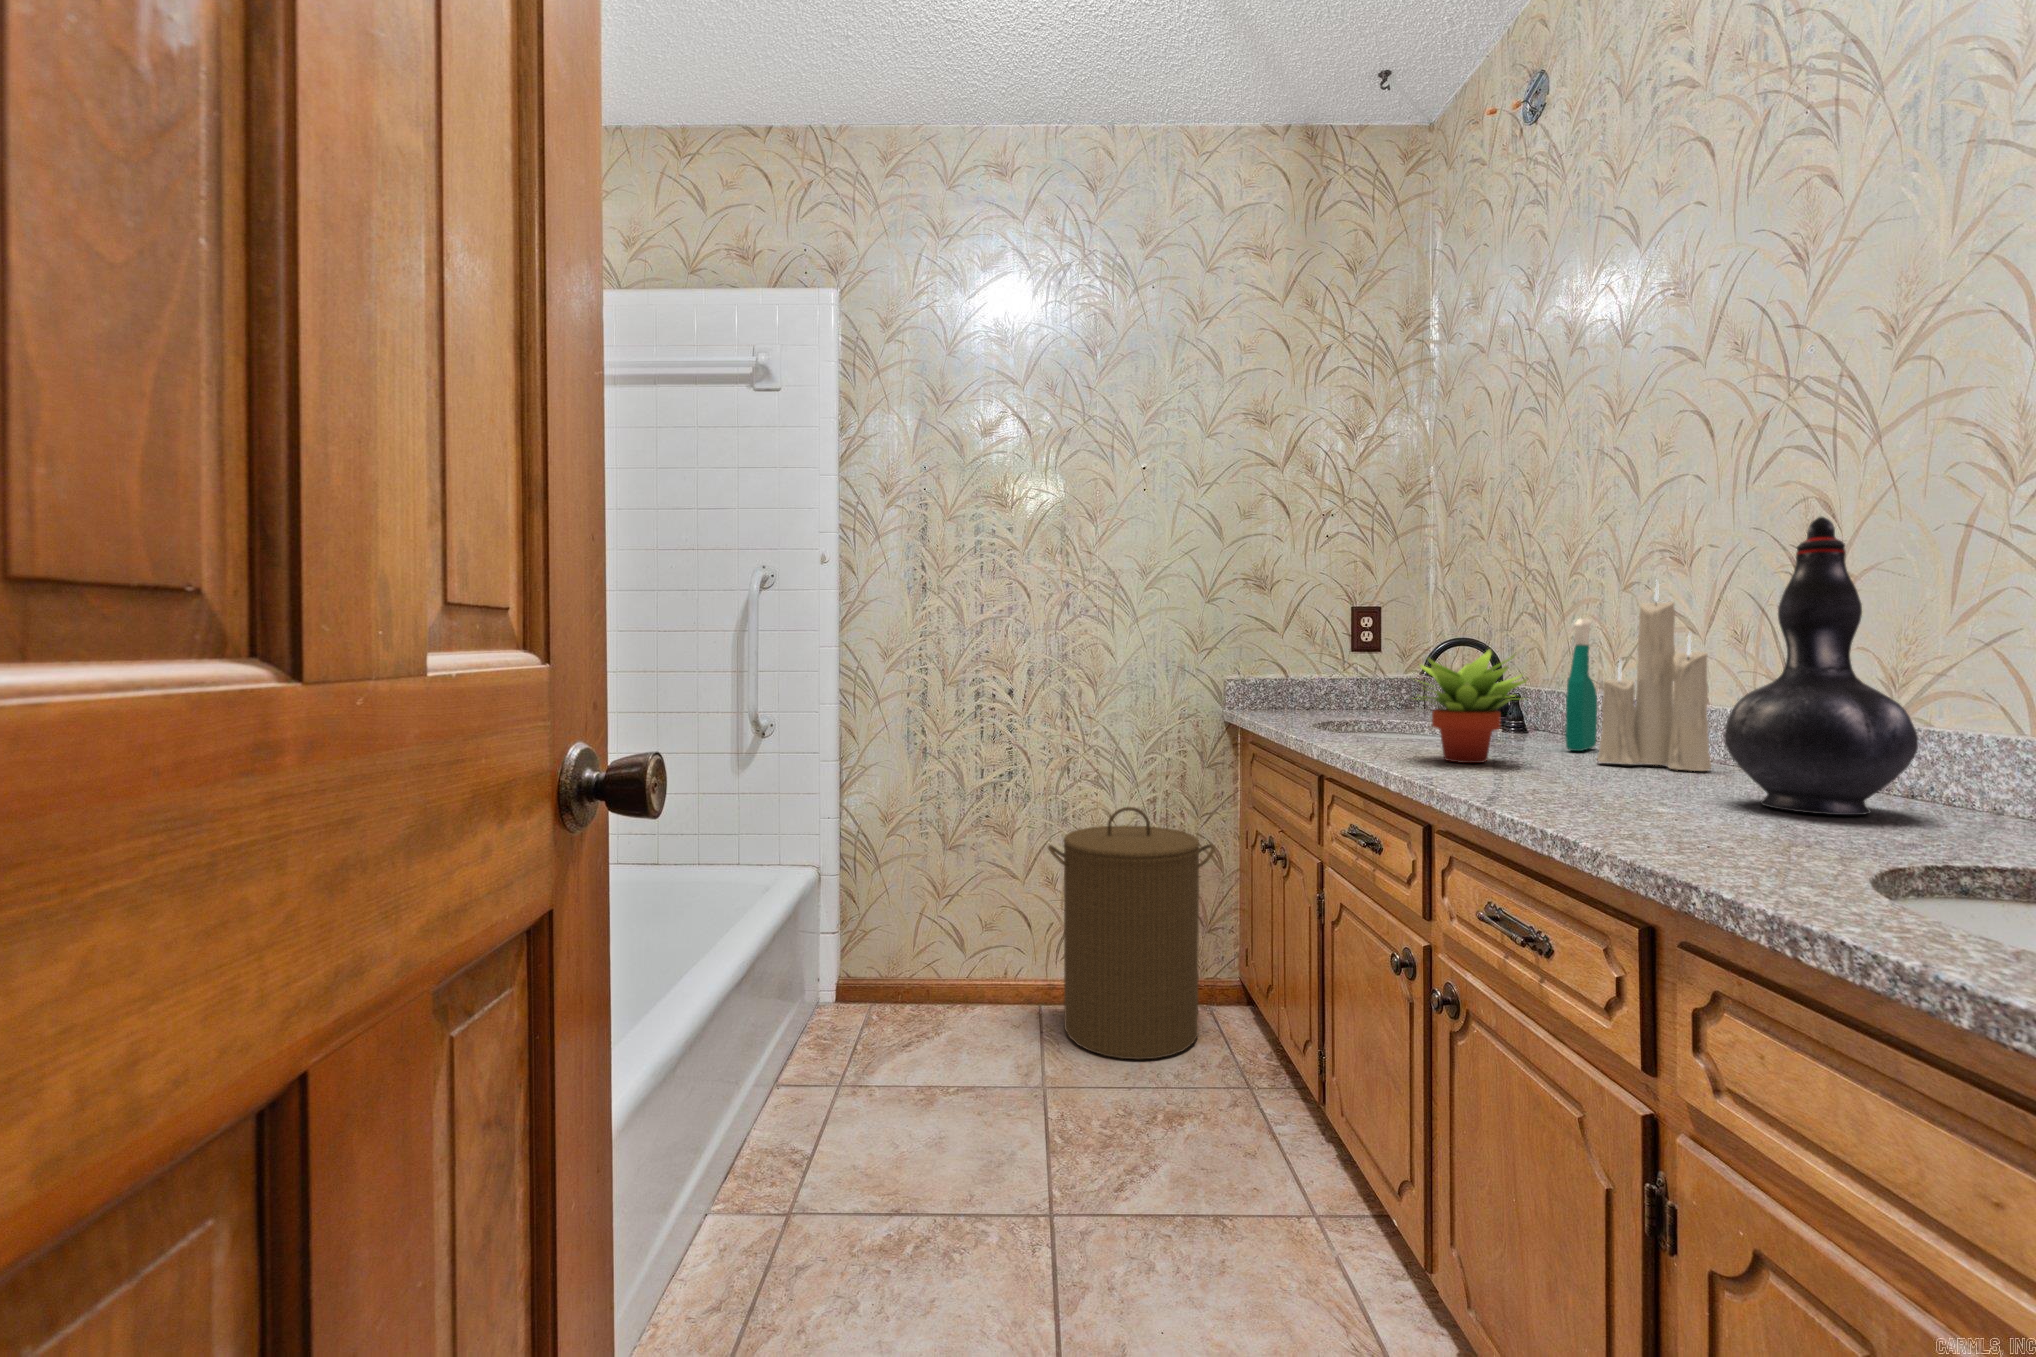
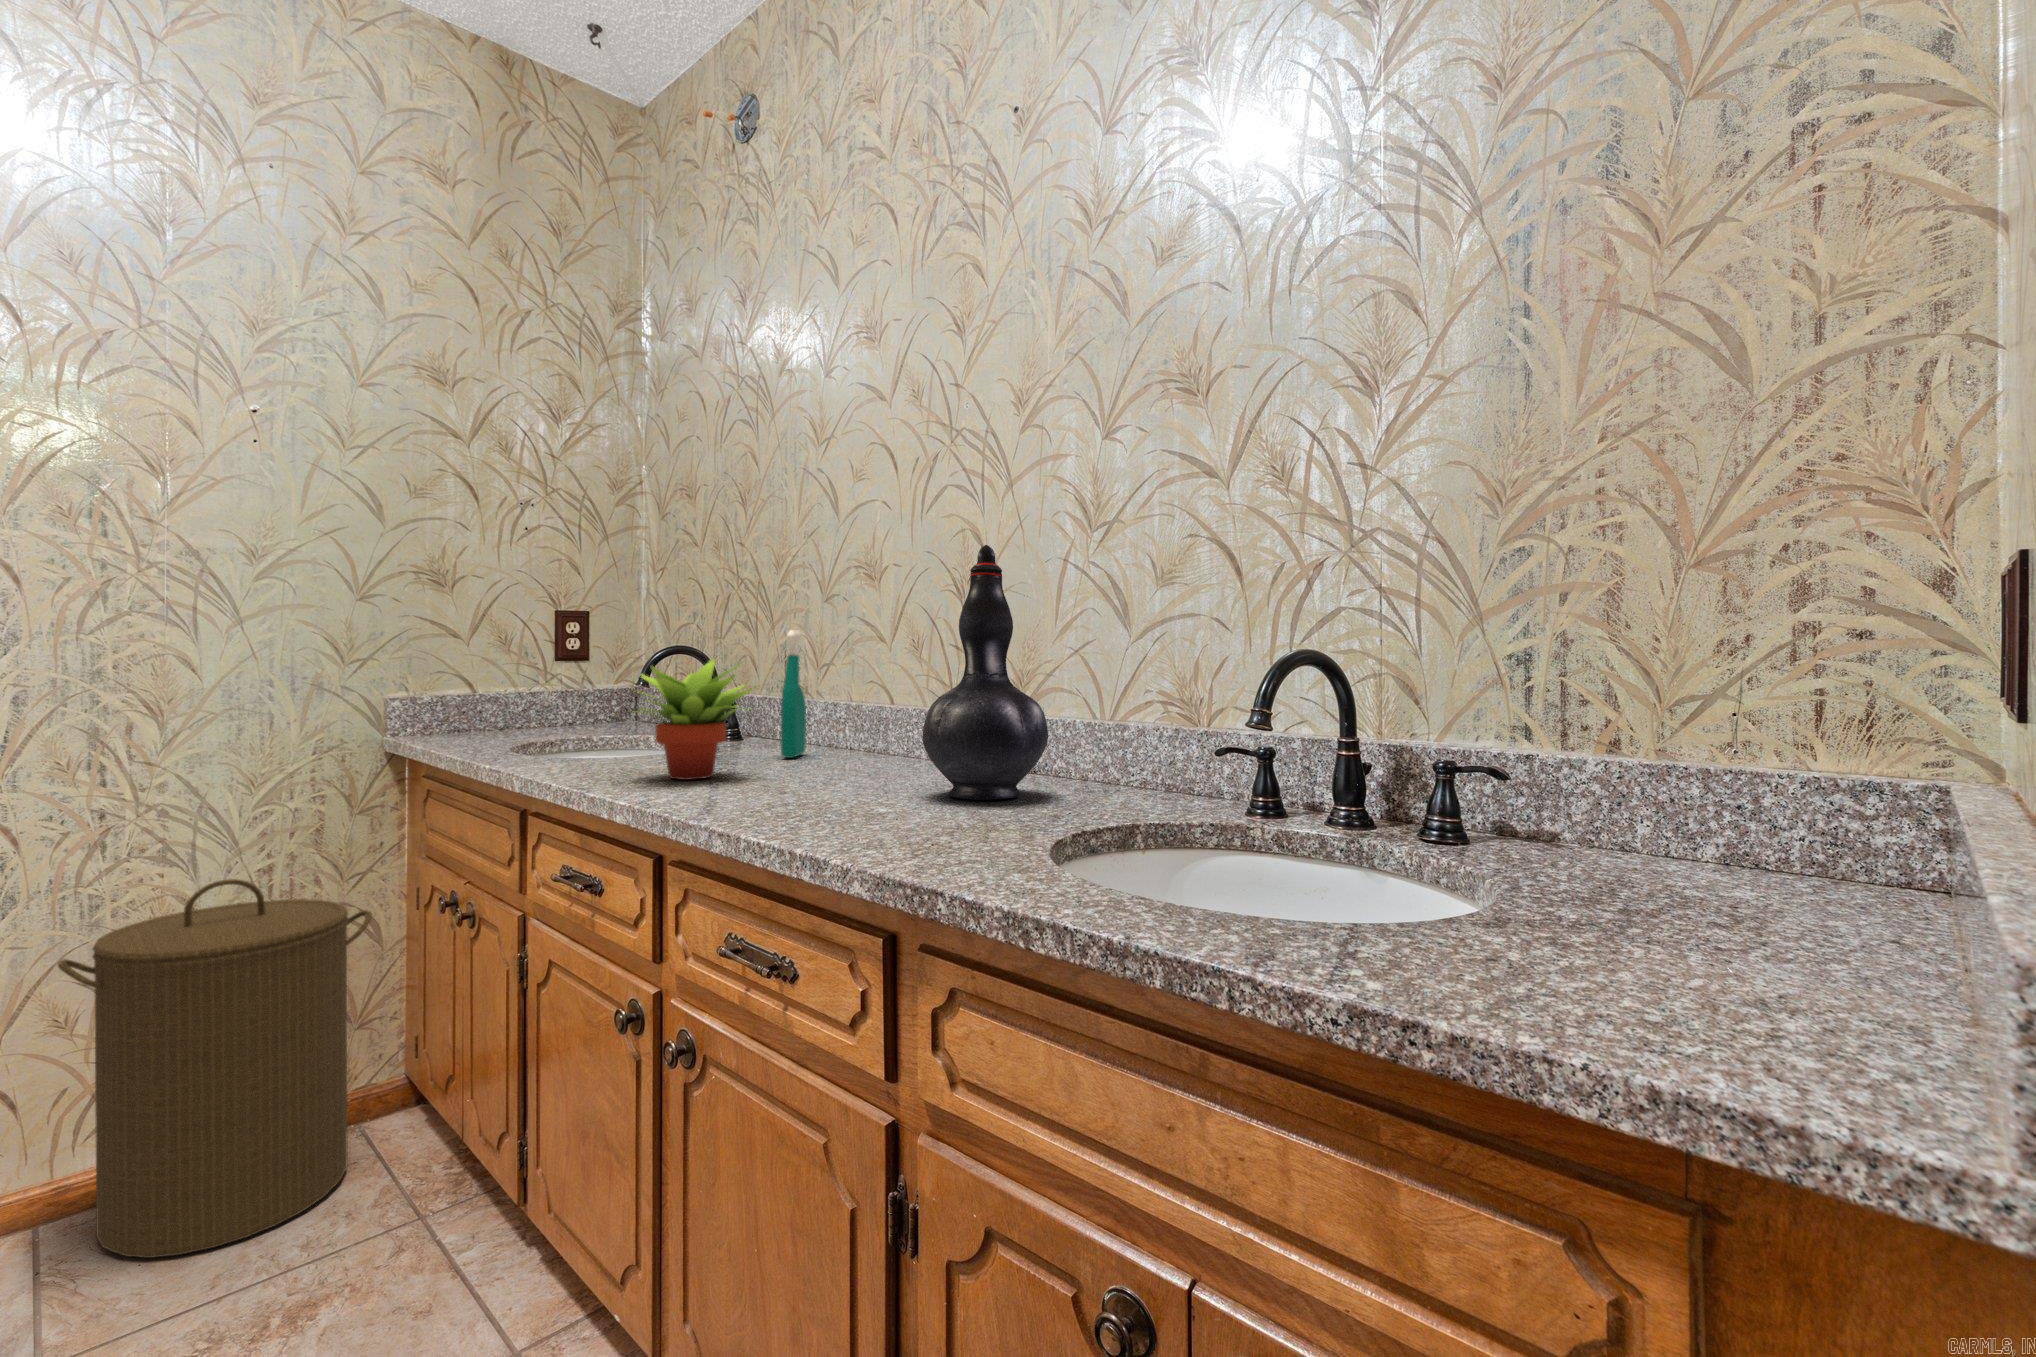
candle: present [1597,582,1712,771] -> none [811,584,901,769]

